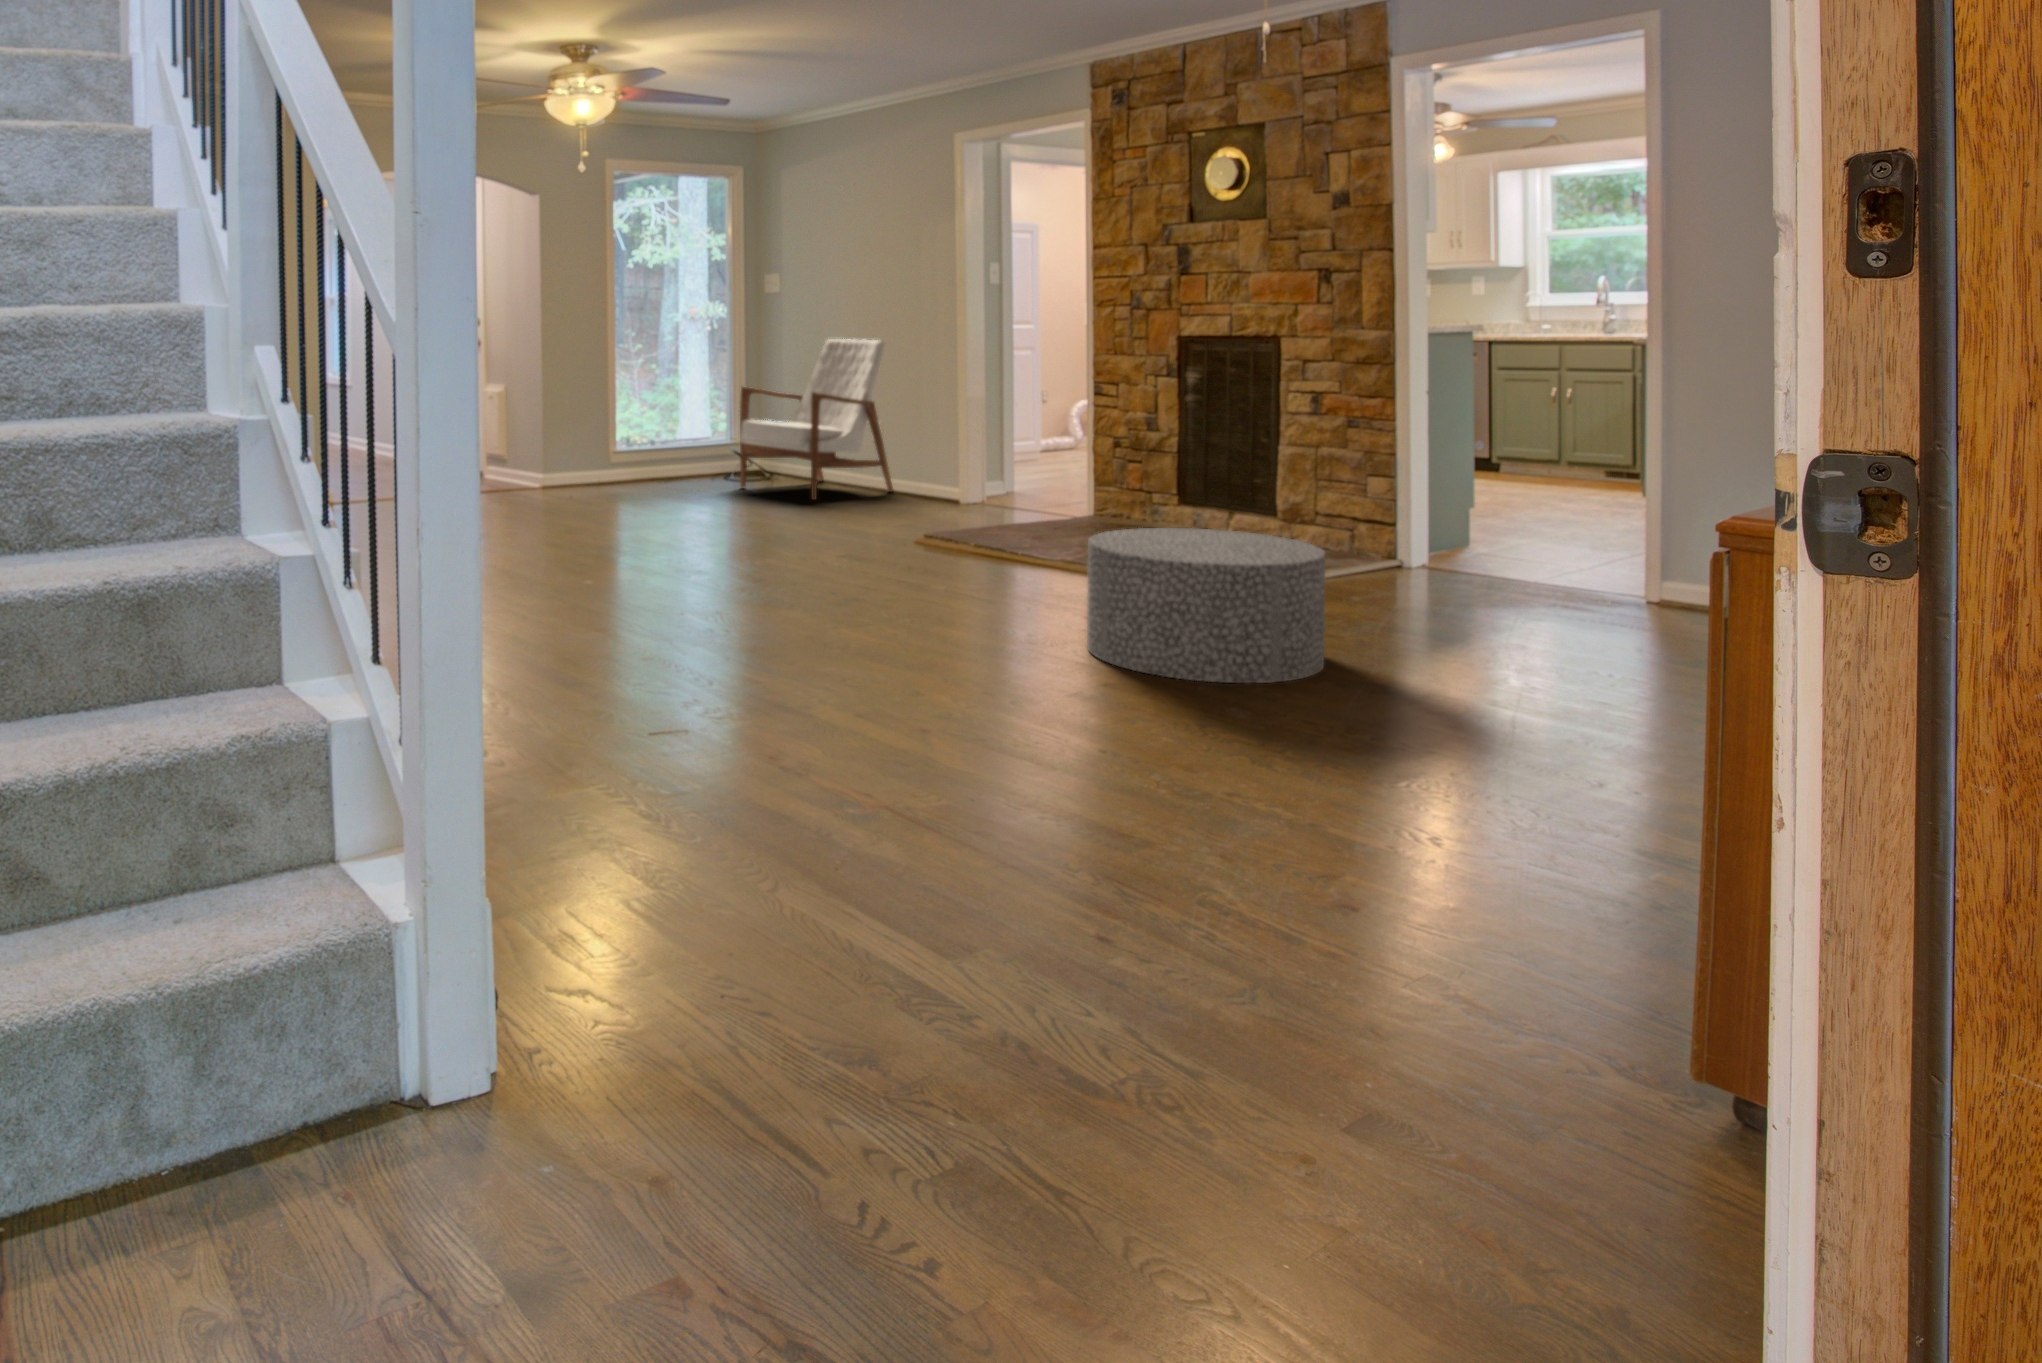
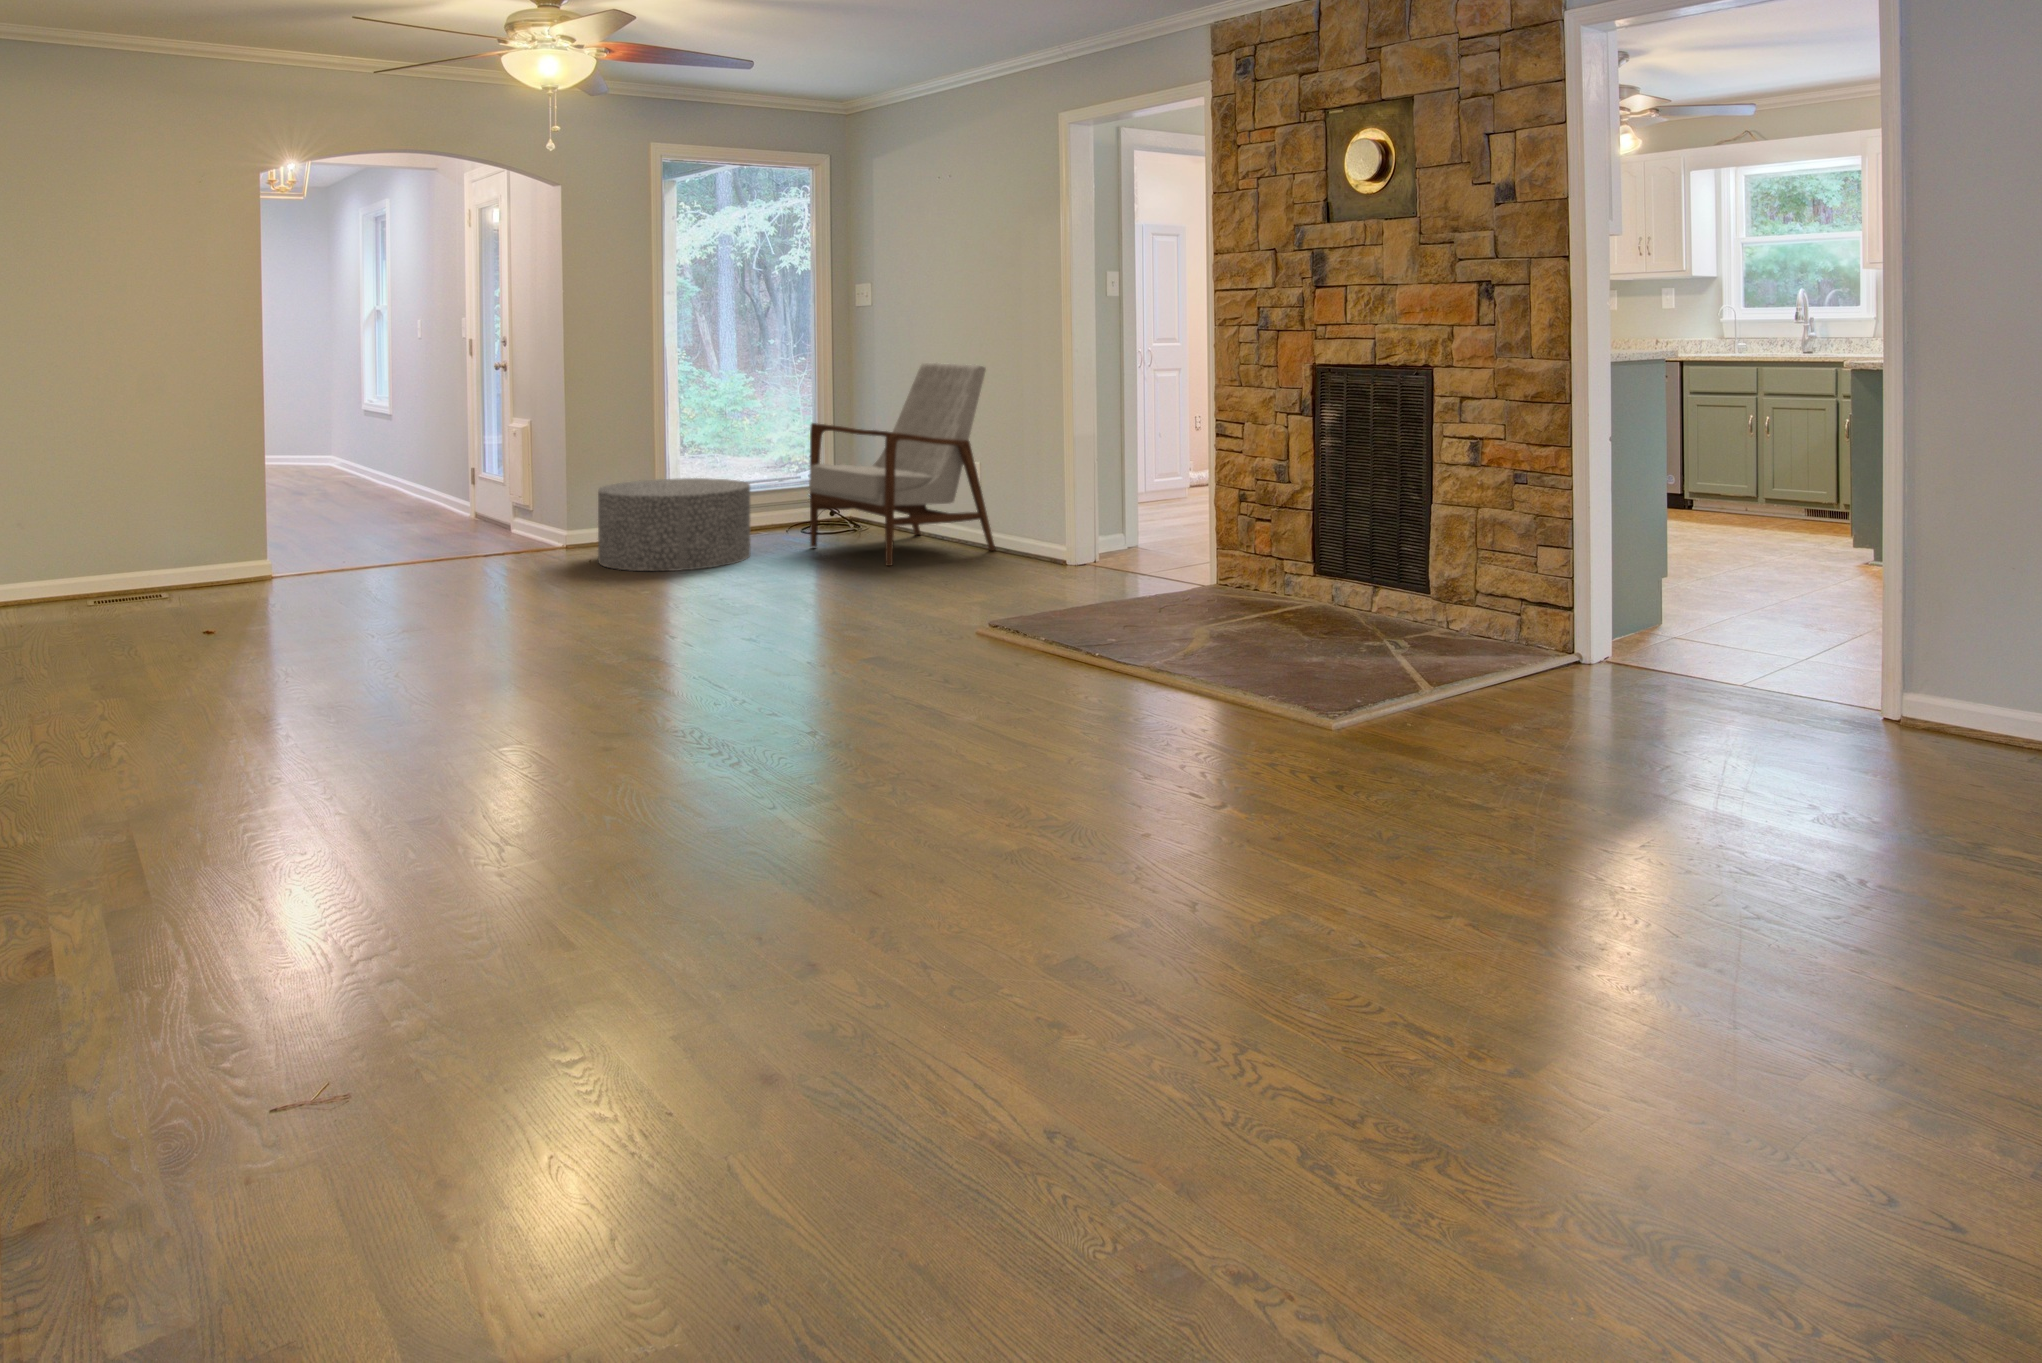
ottoman: present [1087,528,1325,683] -> present [598,478,750,571]

